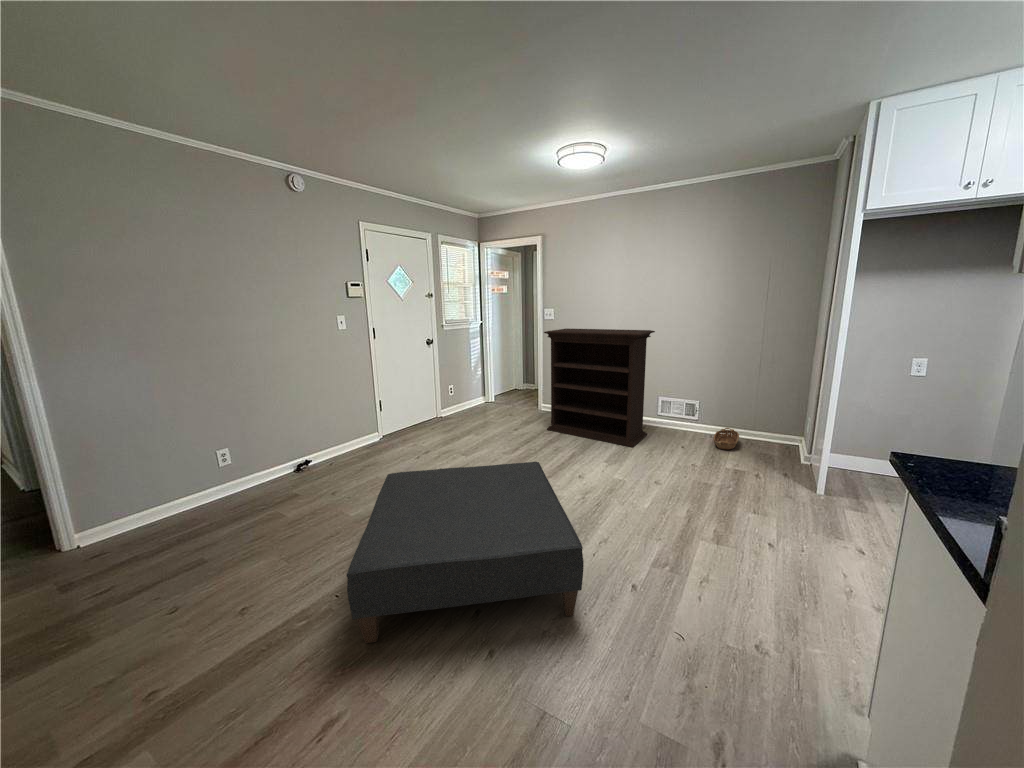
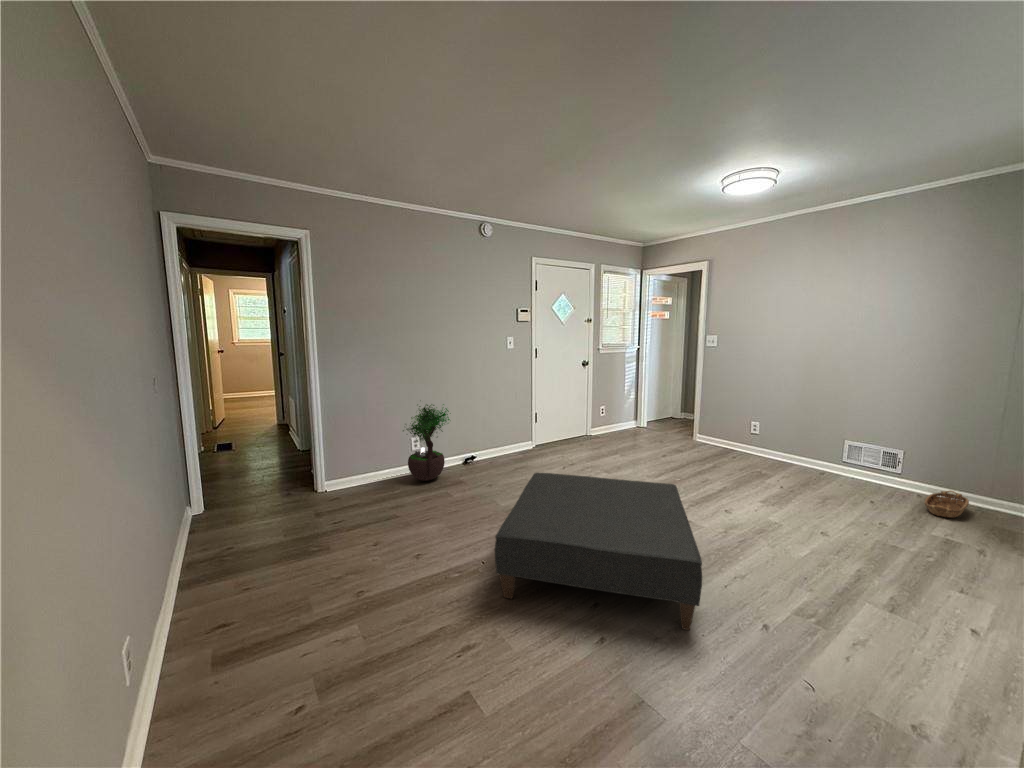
bookshelf: present [544,329,655,447] -> none [699,356,842,494]
potted tree: none [194,402,270,505] -> present [403,404,451,481]

